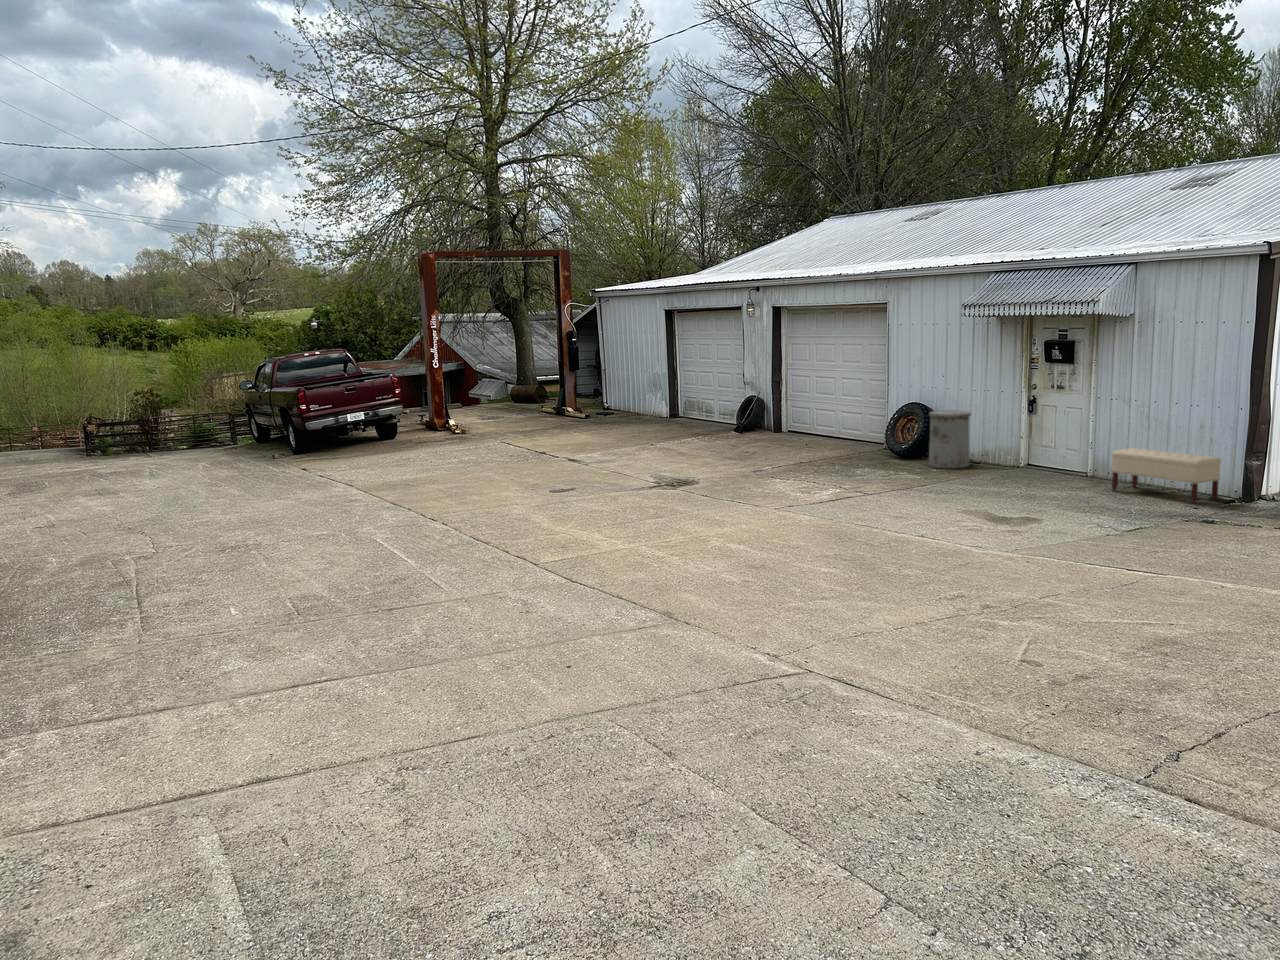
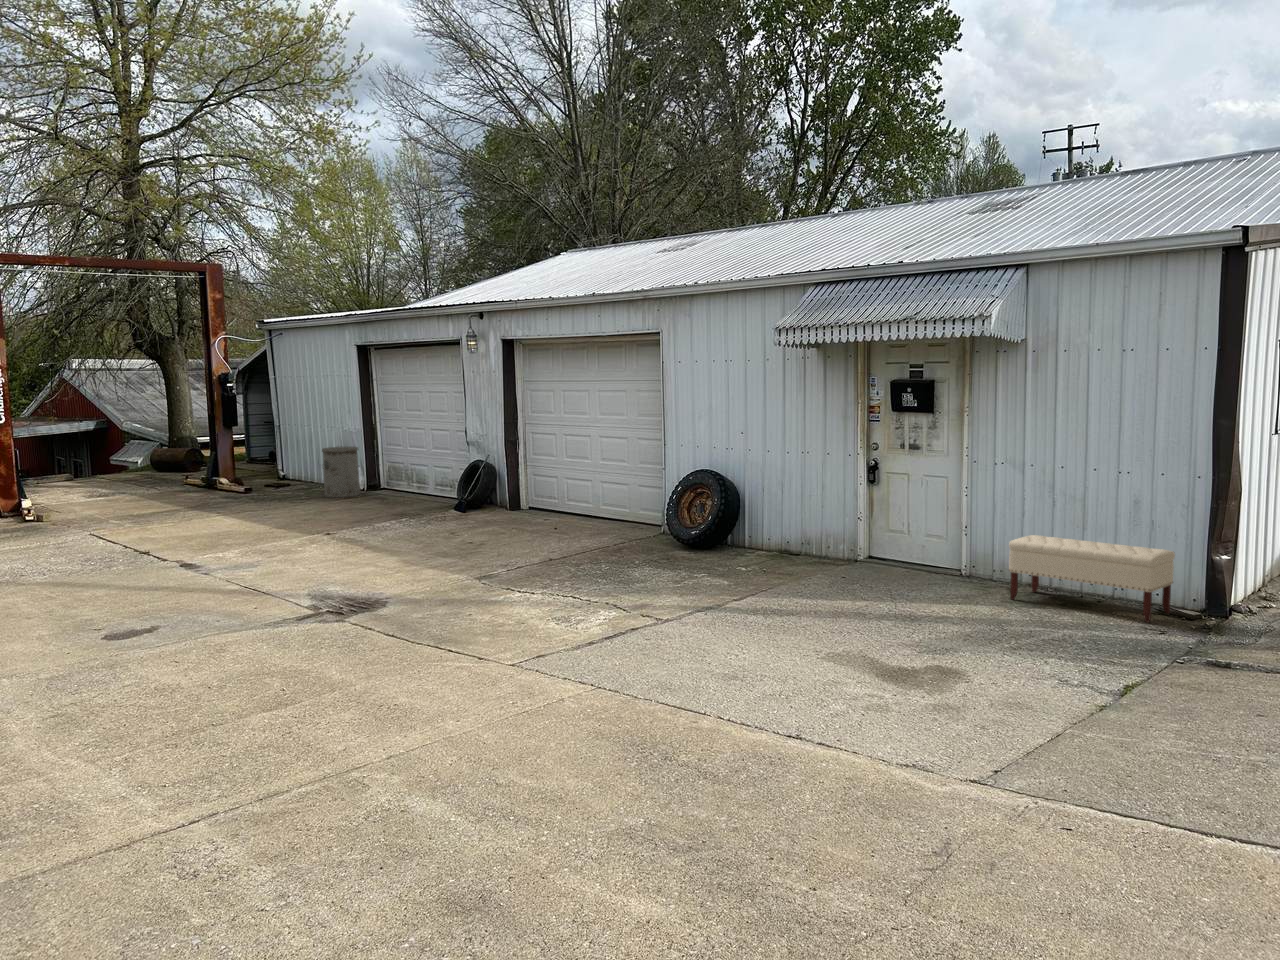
trash can: present [929,410,971,468] -> present [322,446,360,497]

